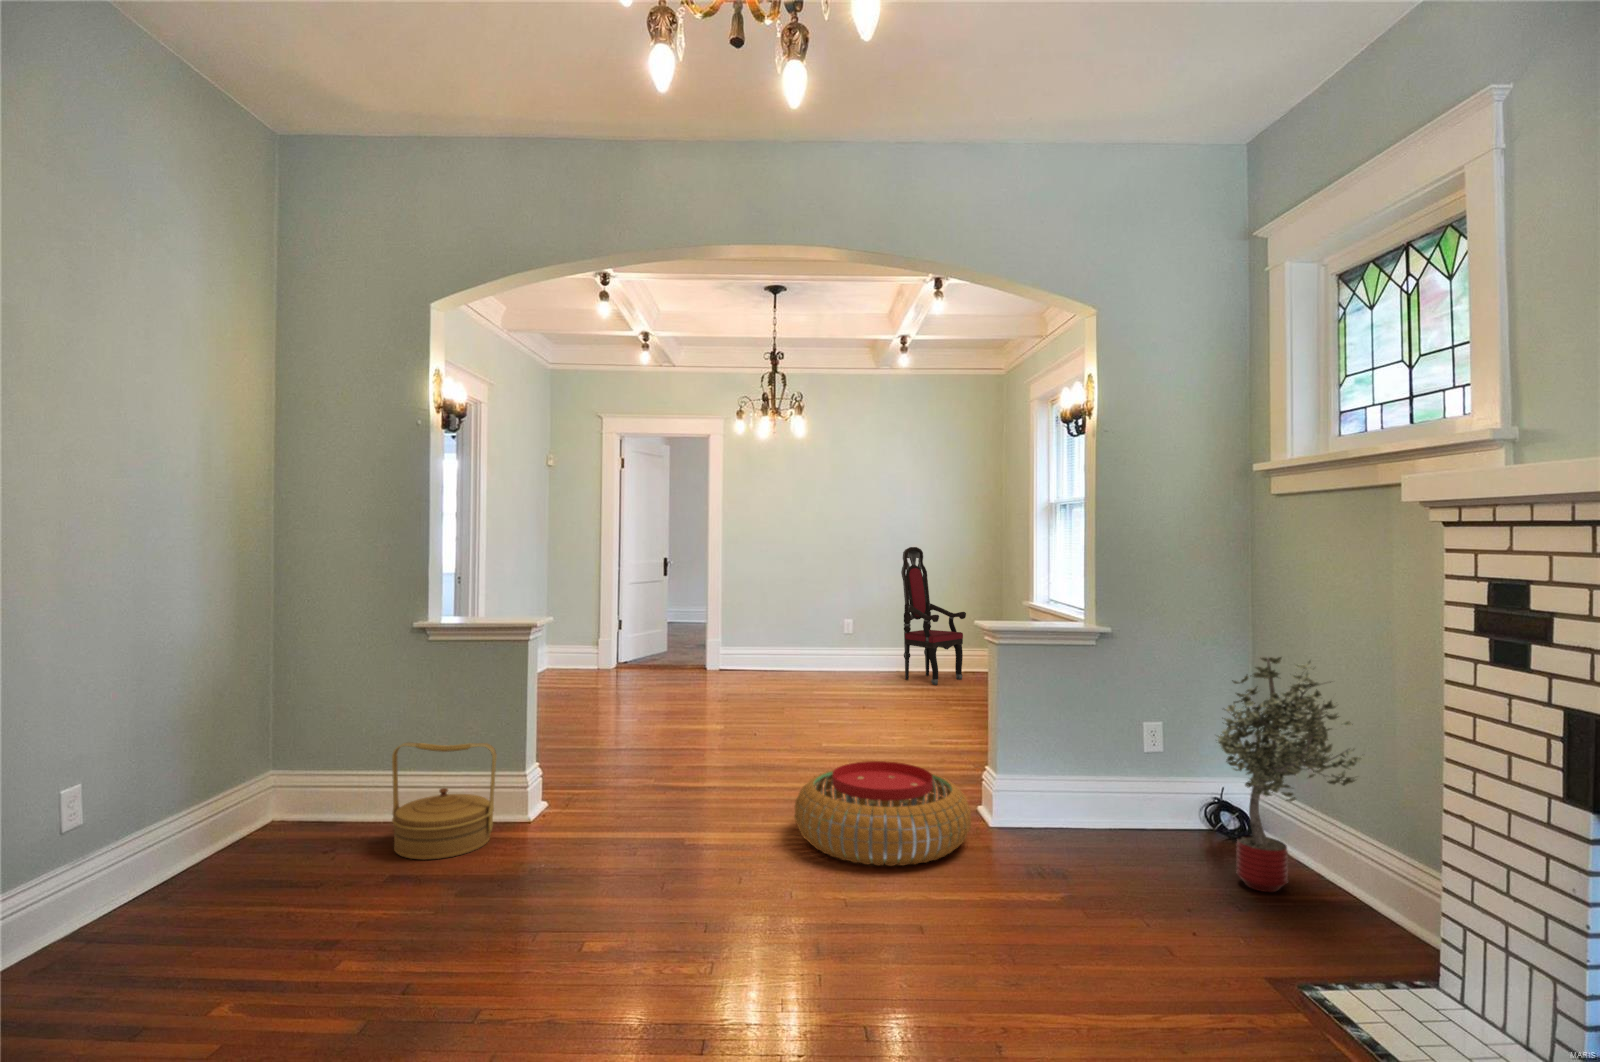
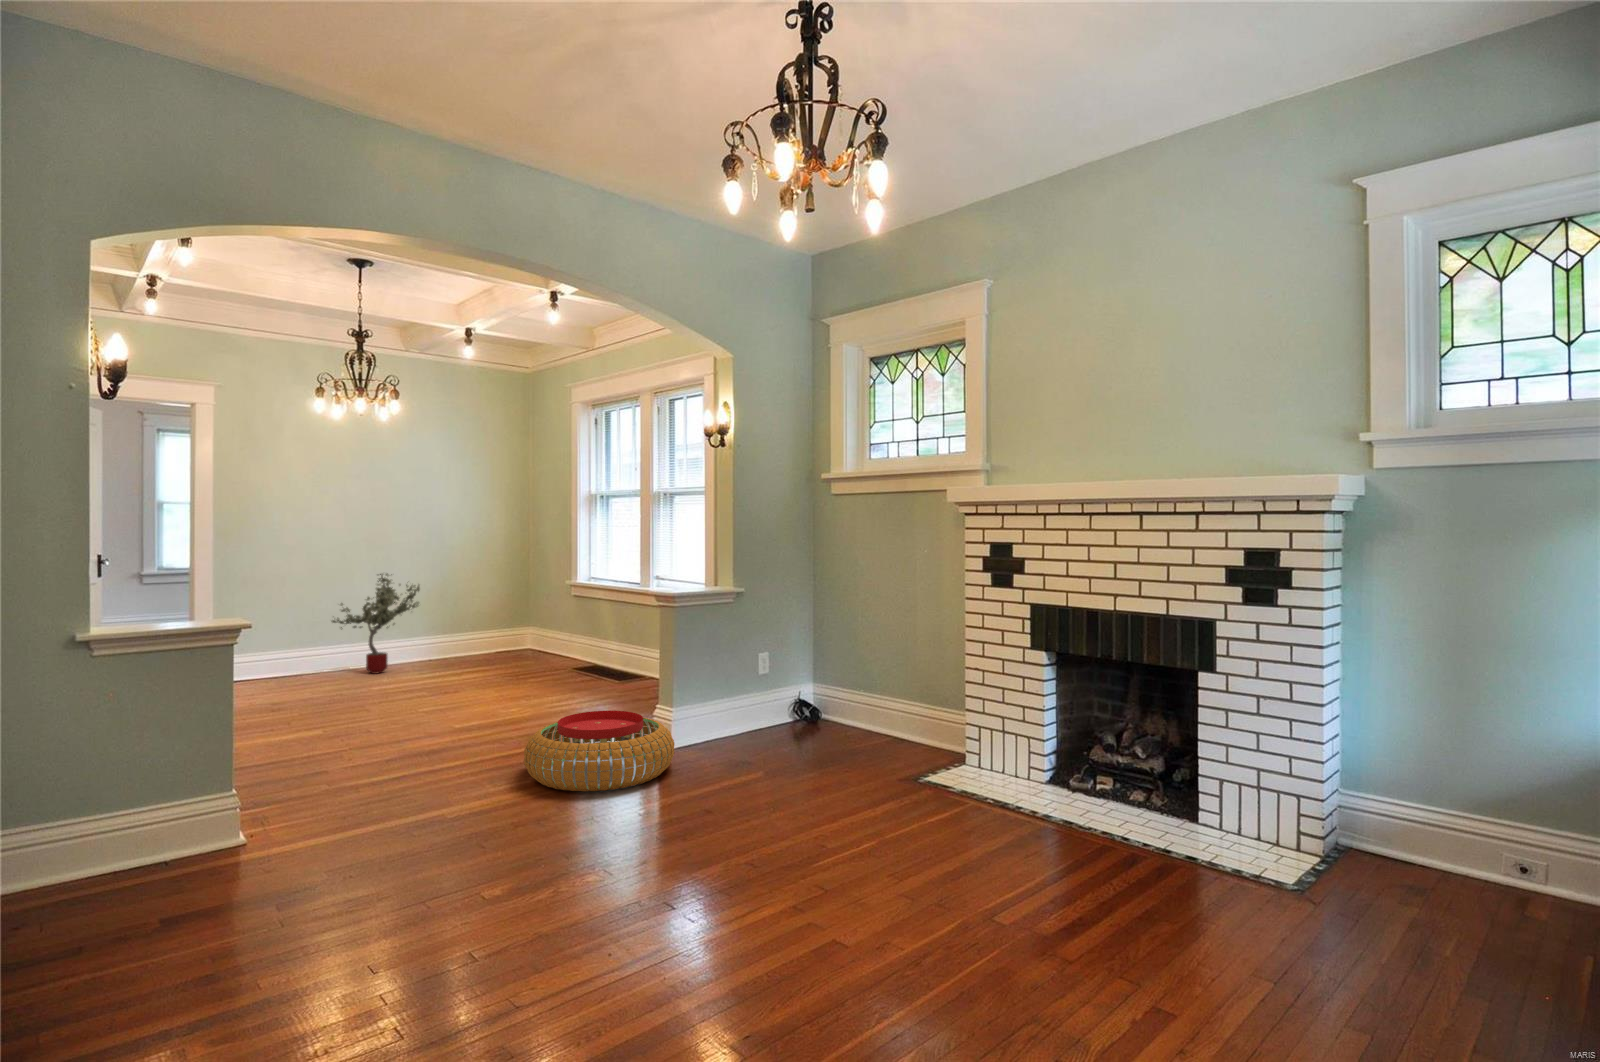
armchair: present [901,547,966,685] -> none [442,534,504,663]
potted tree: present [1218,657,1362,892] -> present [332,573,420,674]
woven basket: present [392,743,497,860] -> none [54,758,210,910]

